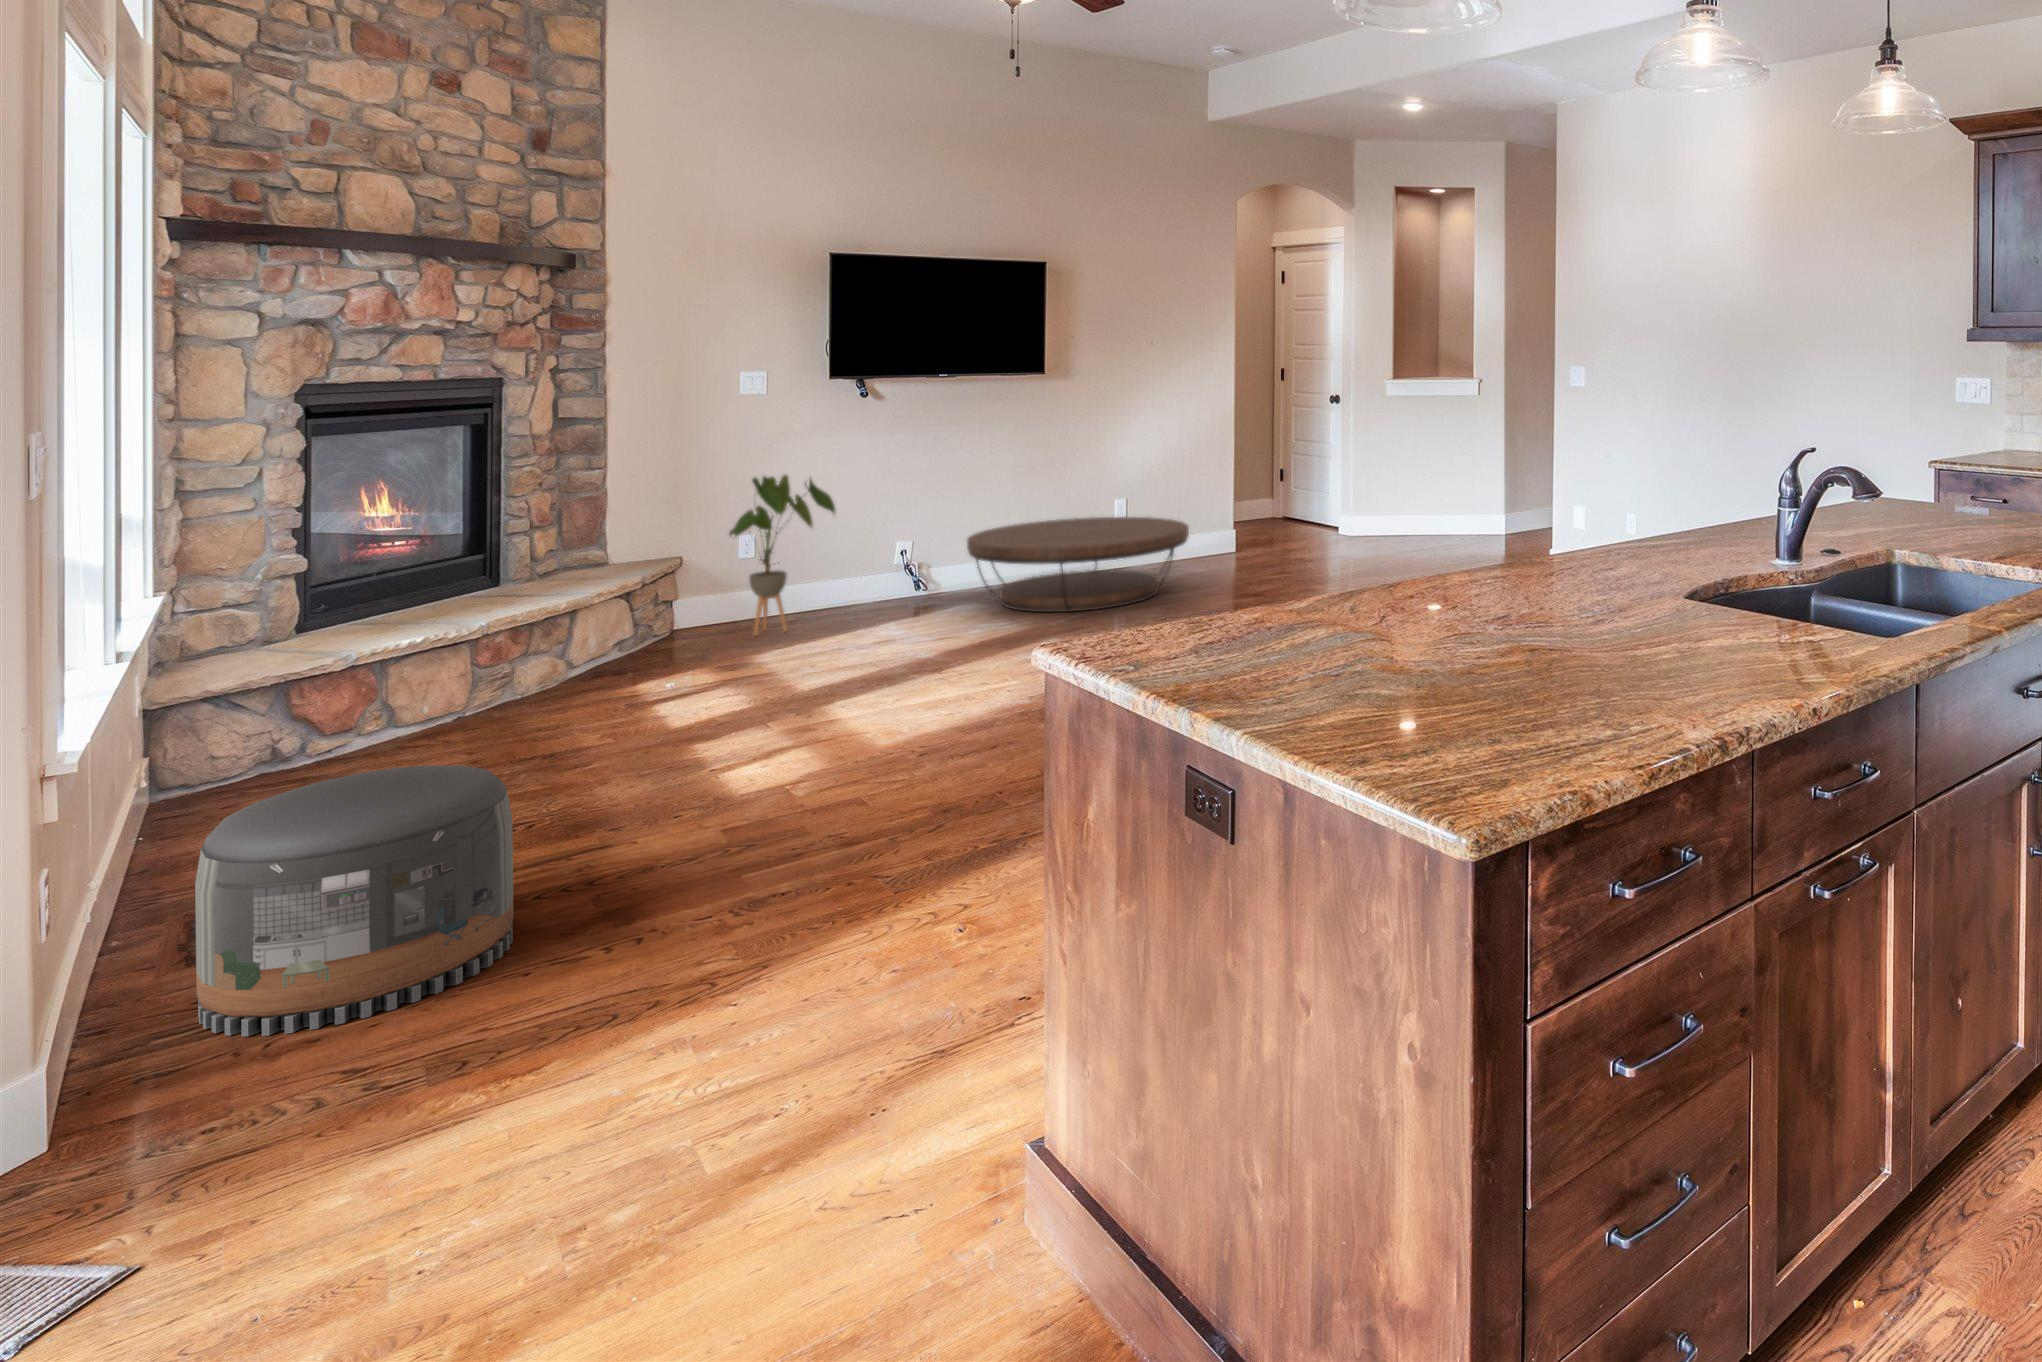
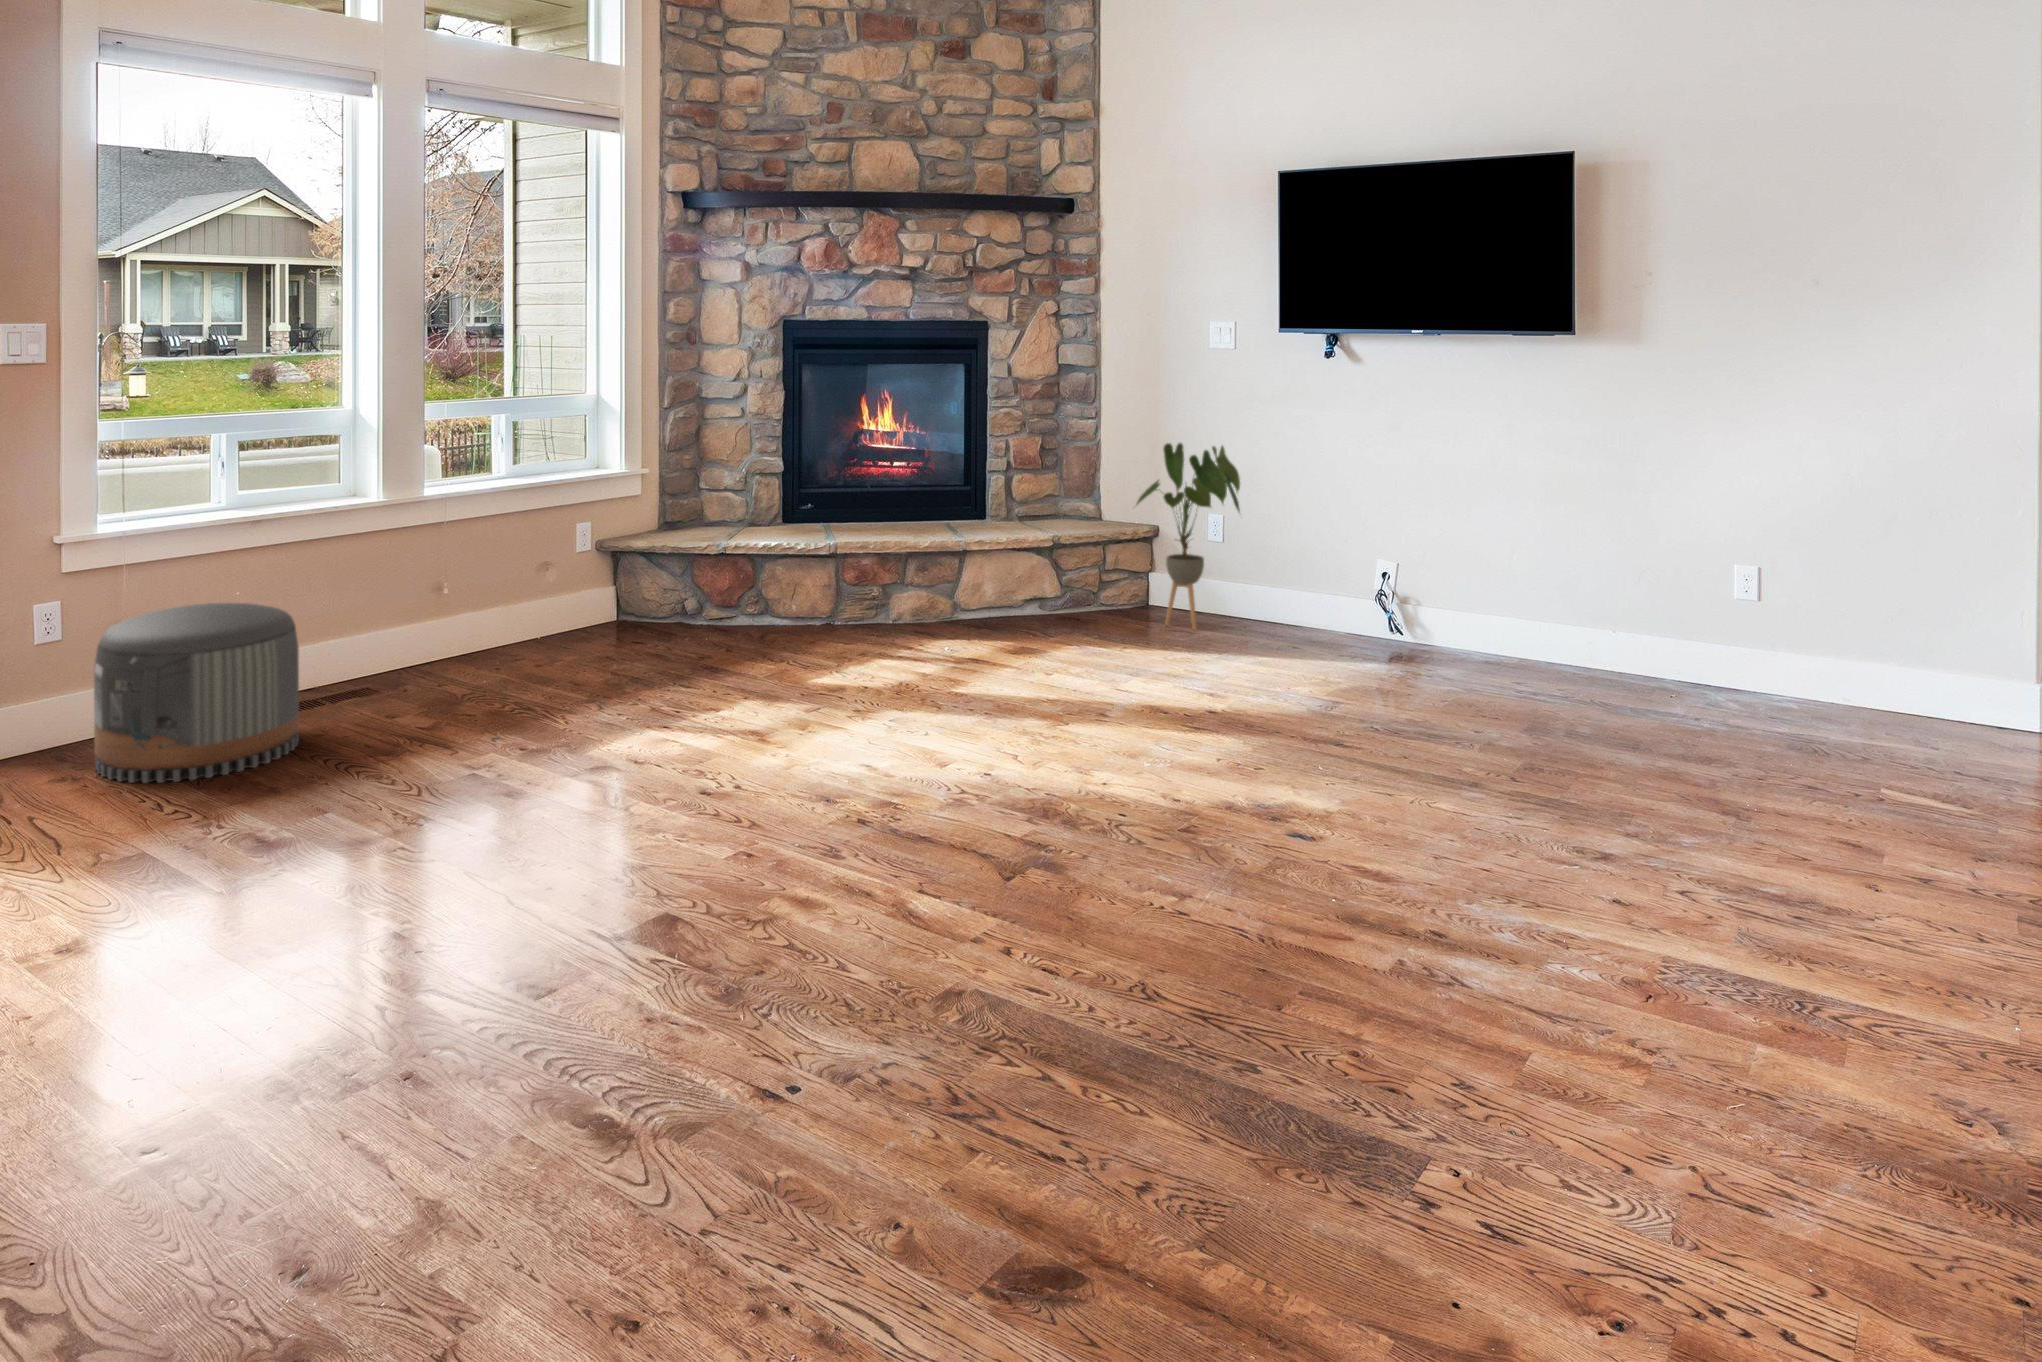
coffee table: present [967,517,1189,612] -> none [1346,564,1713,735]

